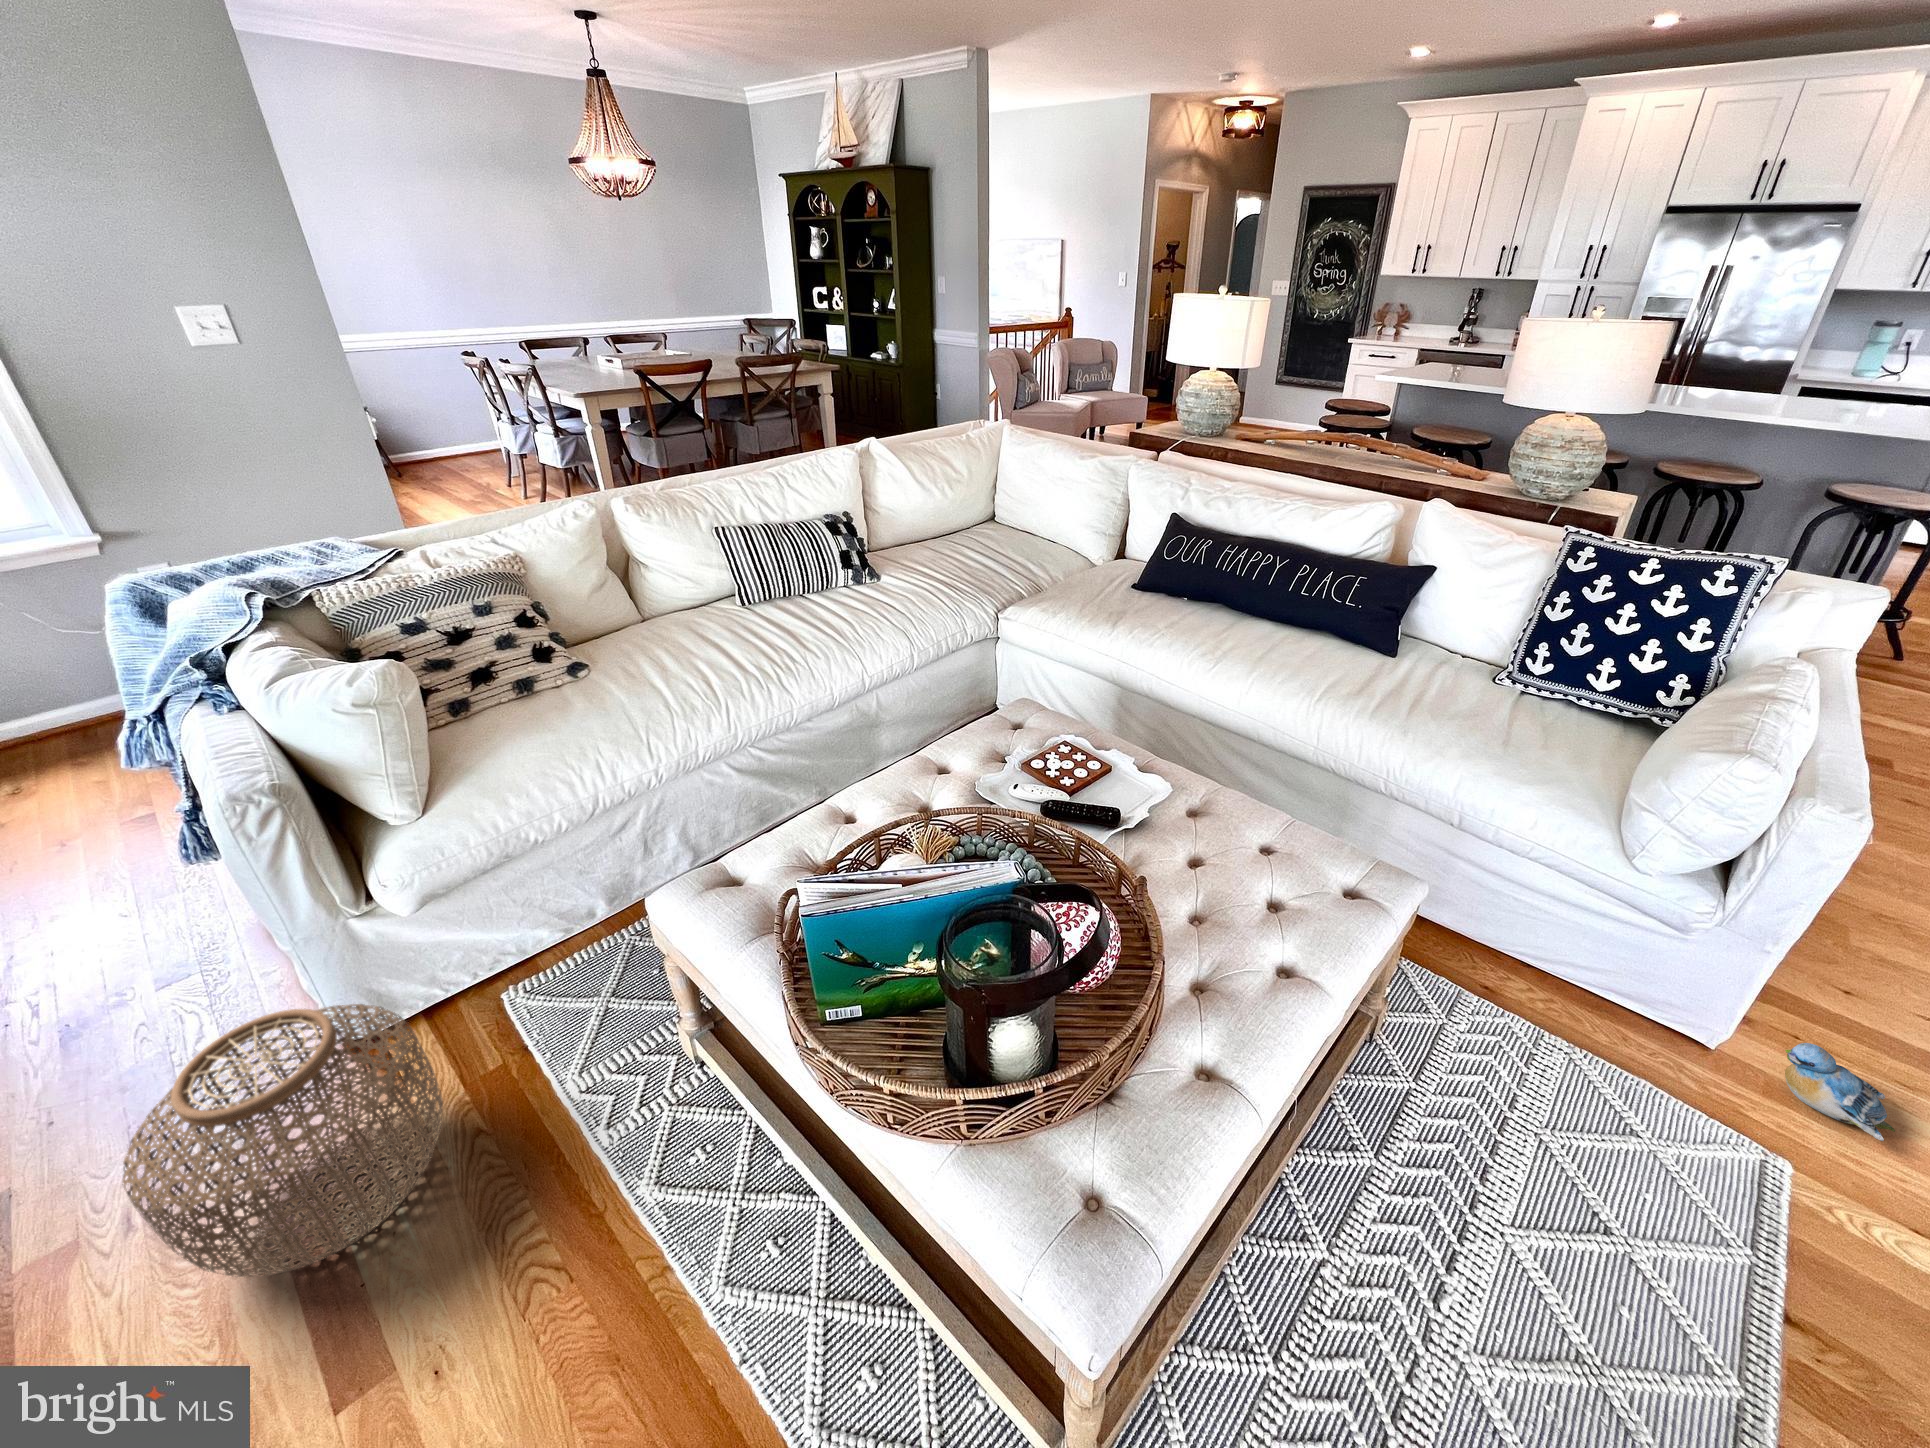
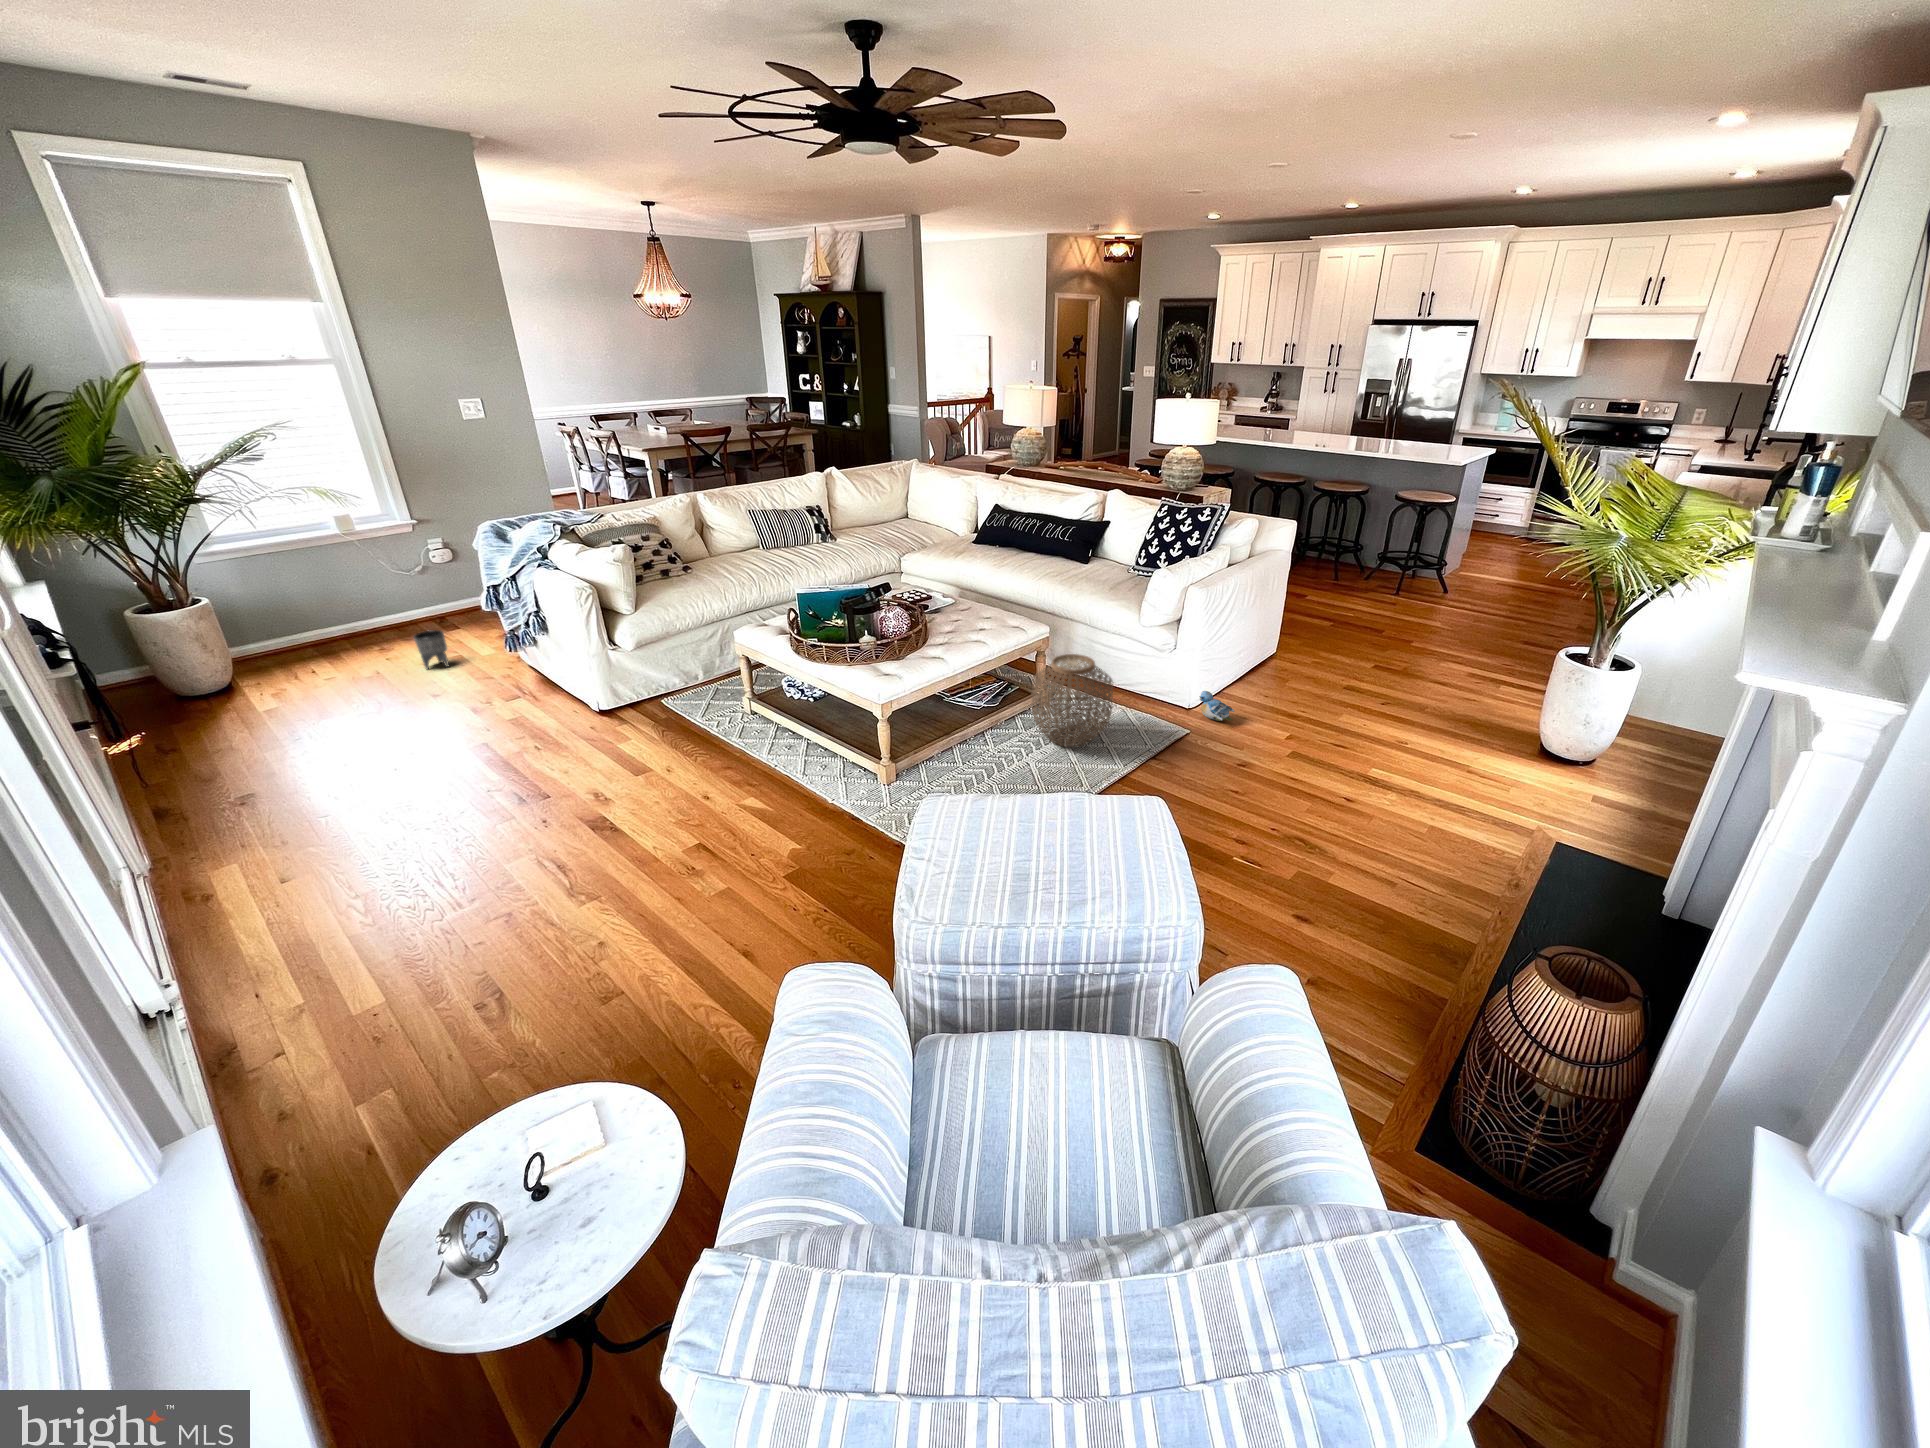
planter: none [15,778,112,861] -> present [414,630,449,669]
woven basket: present [123,1004,443,1277] -> present [1032,654,1113,747]

